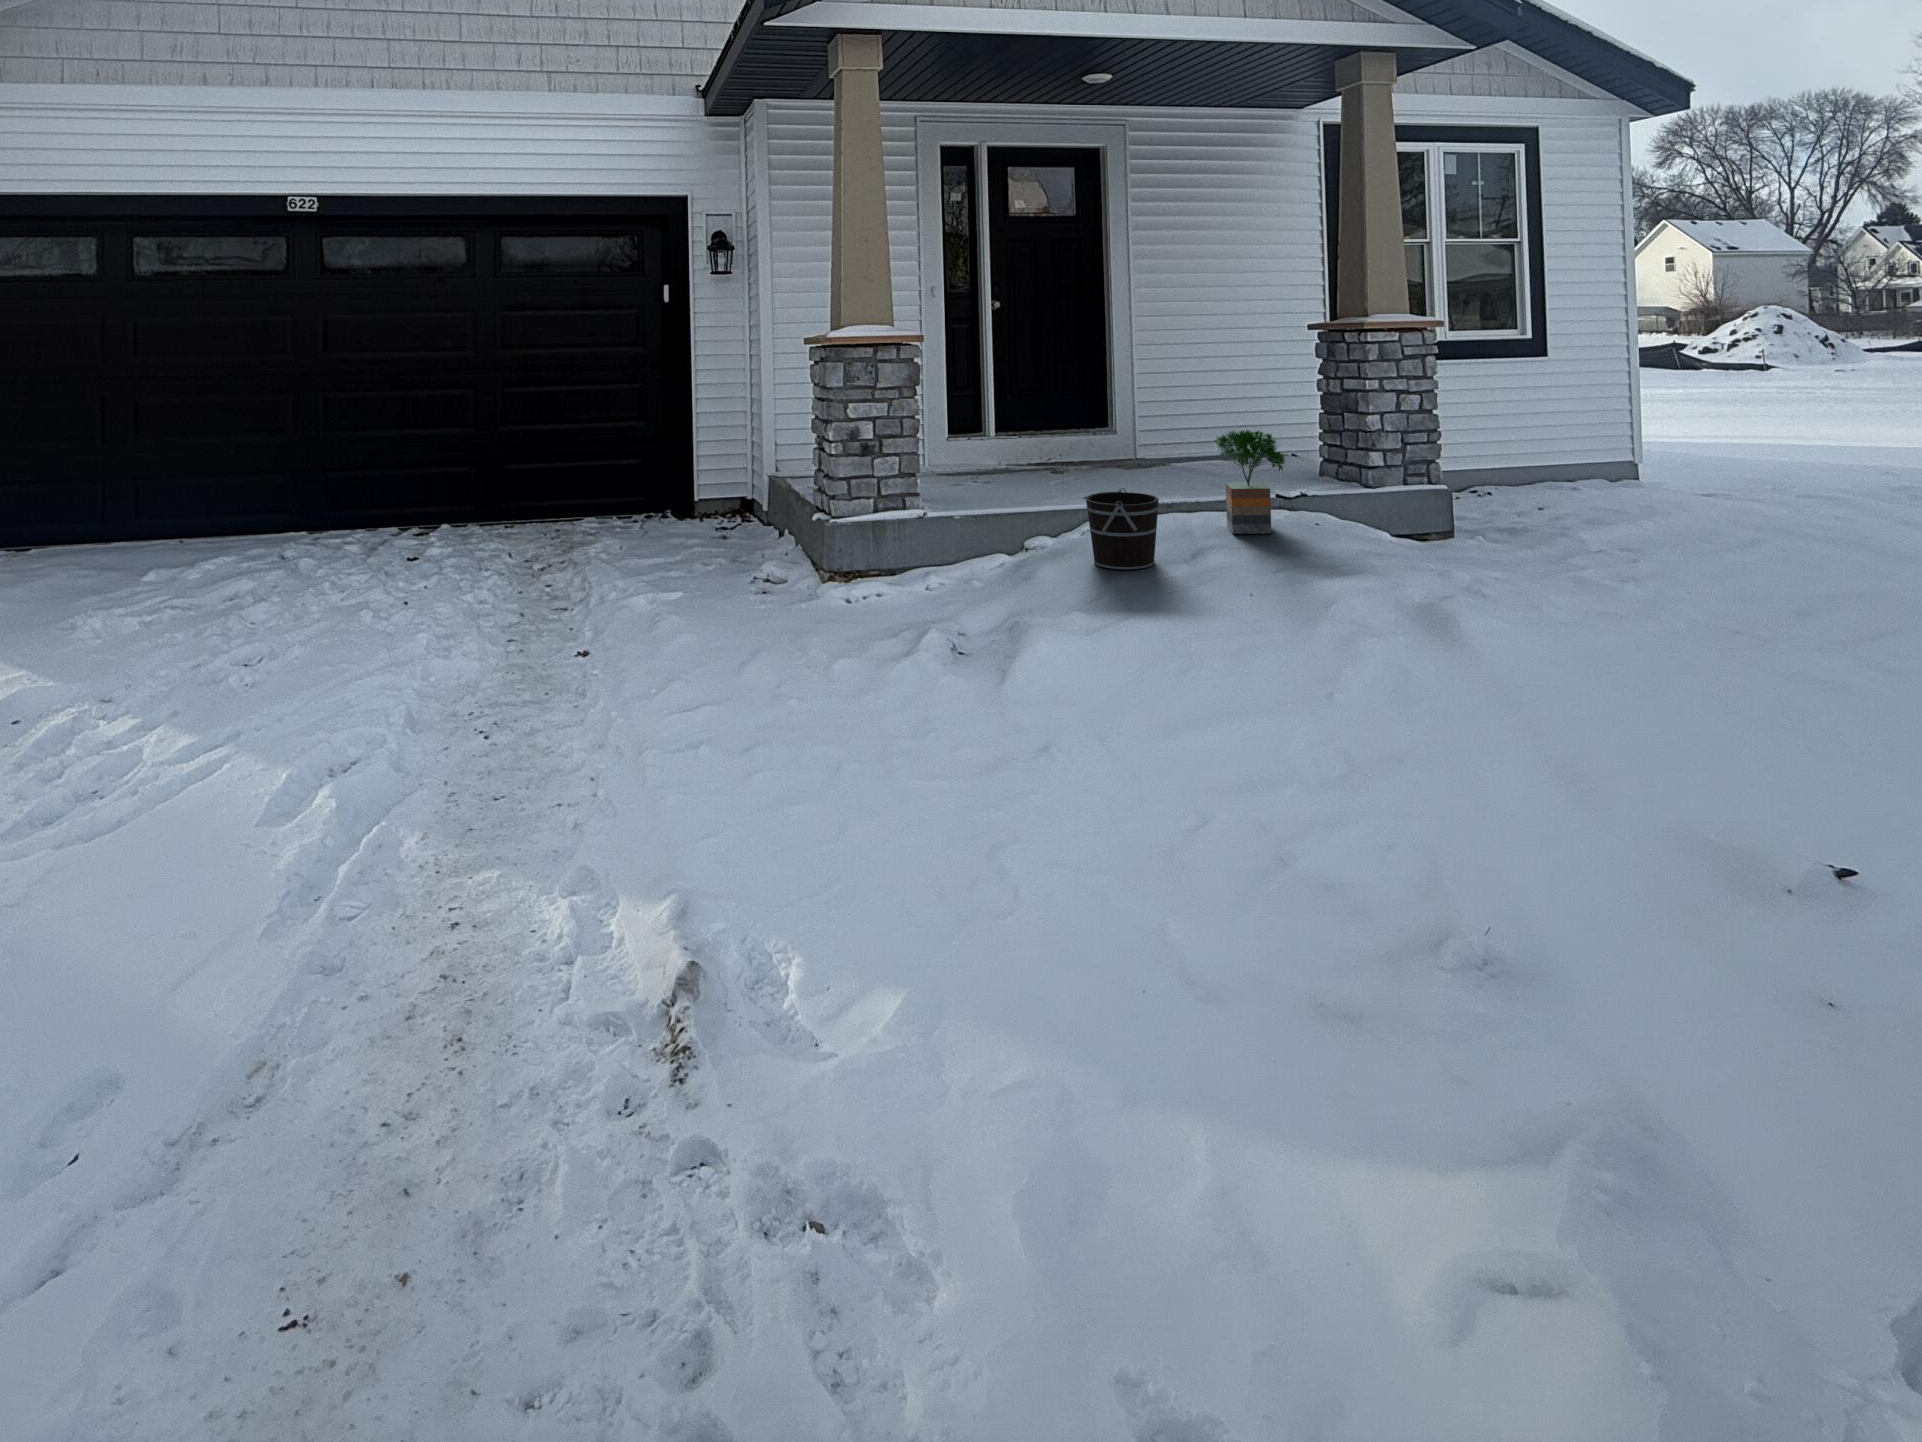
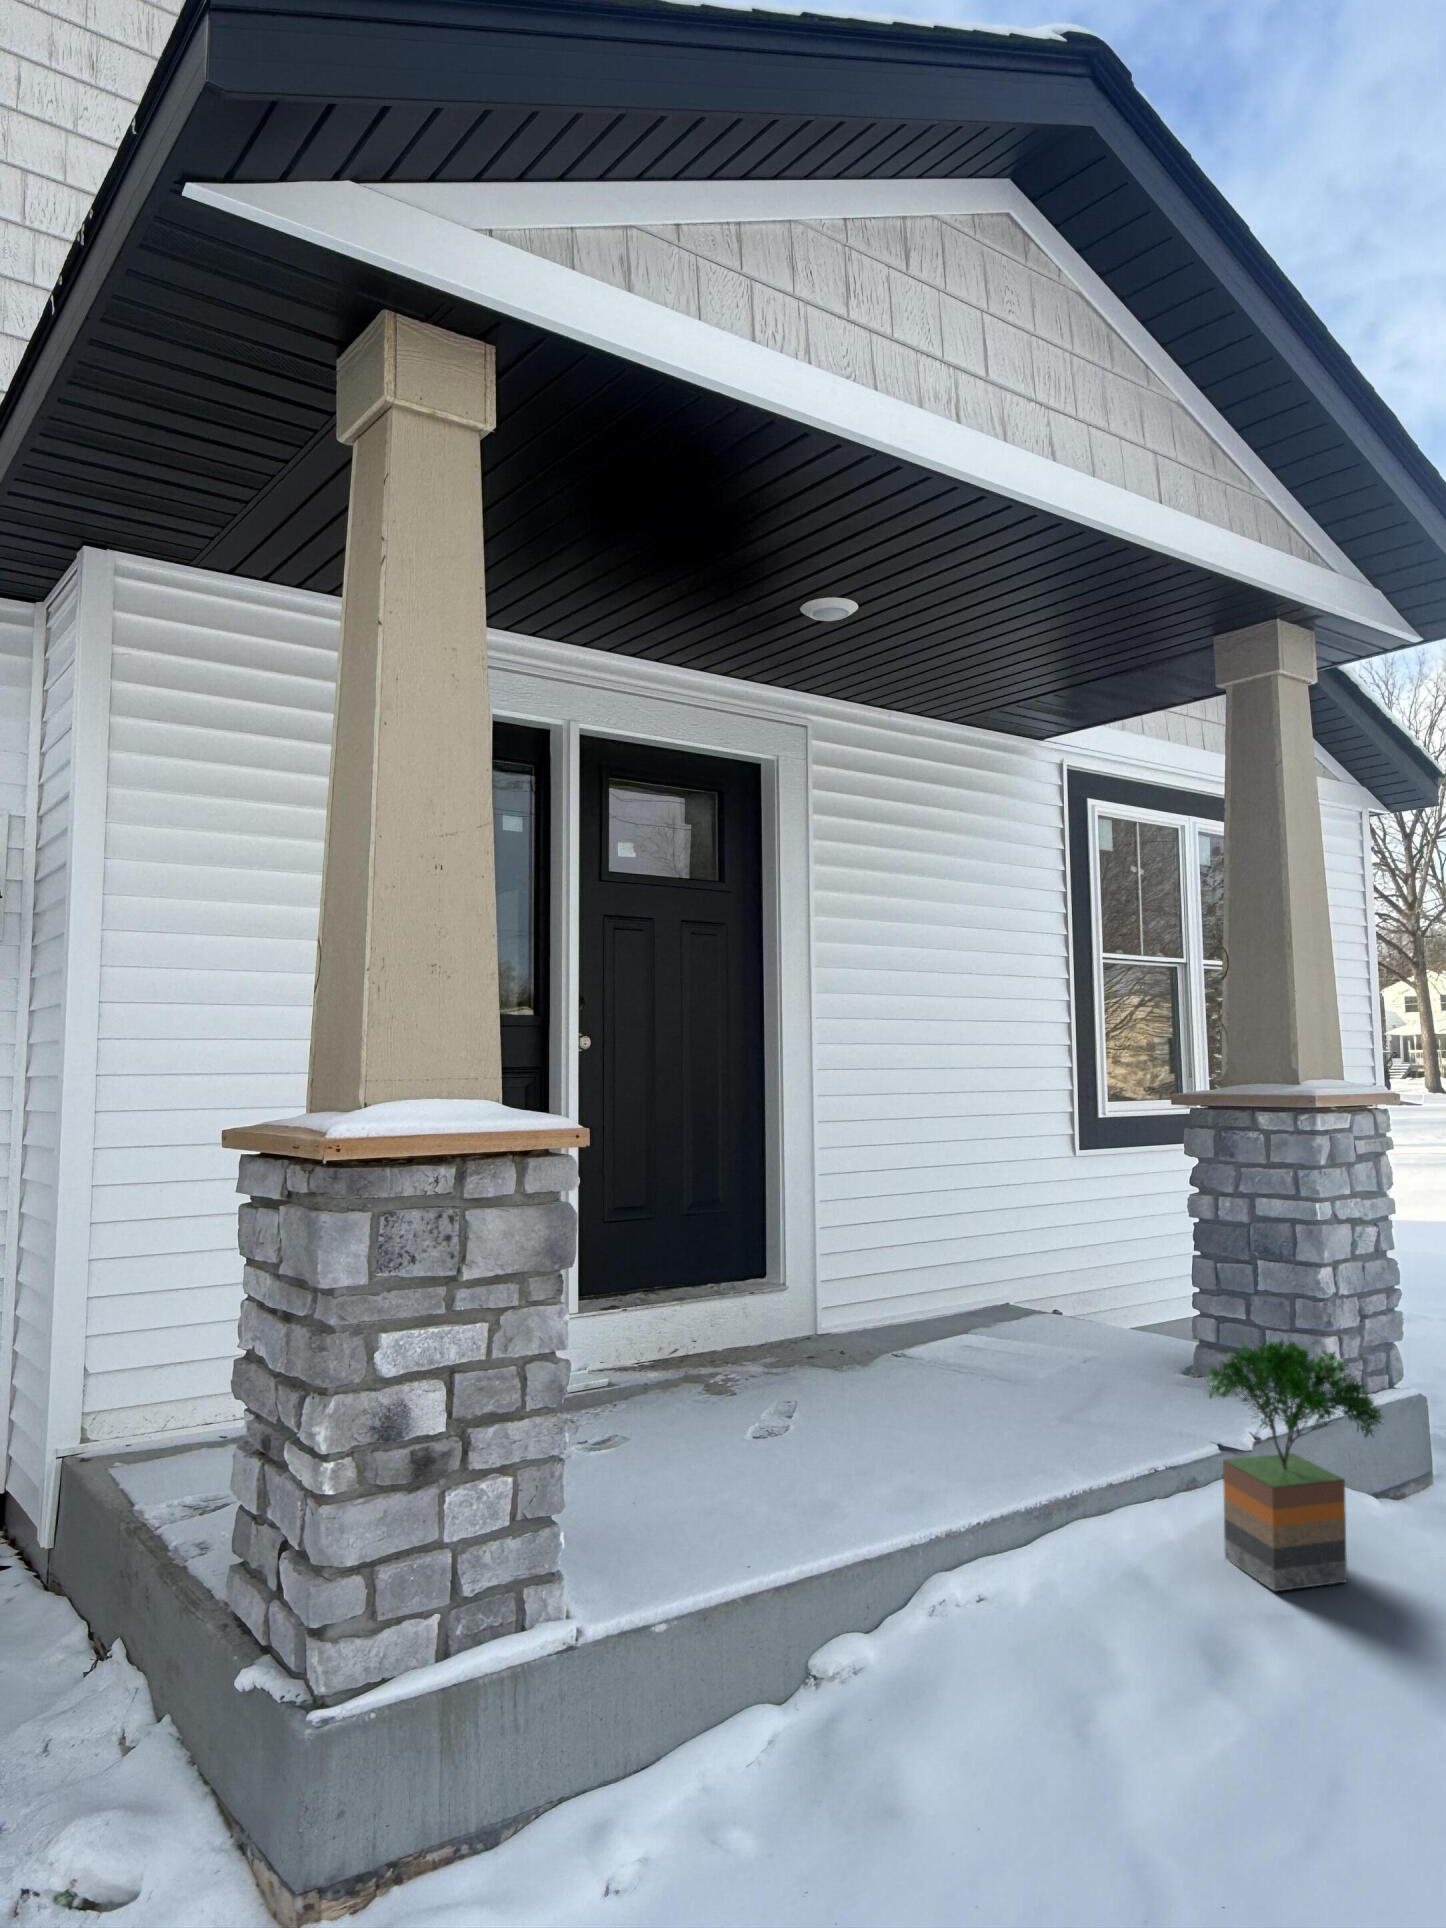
bucket: present [1083,488,1159,569] -> none [1061,1534,1256,1799]

